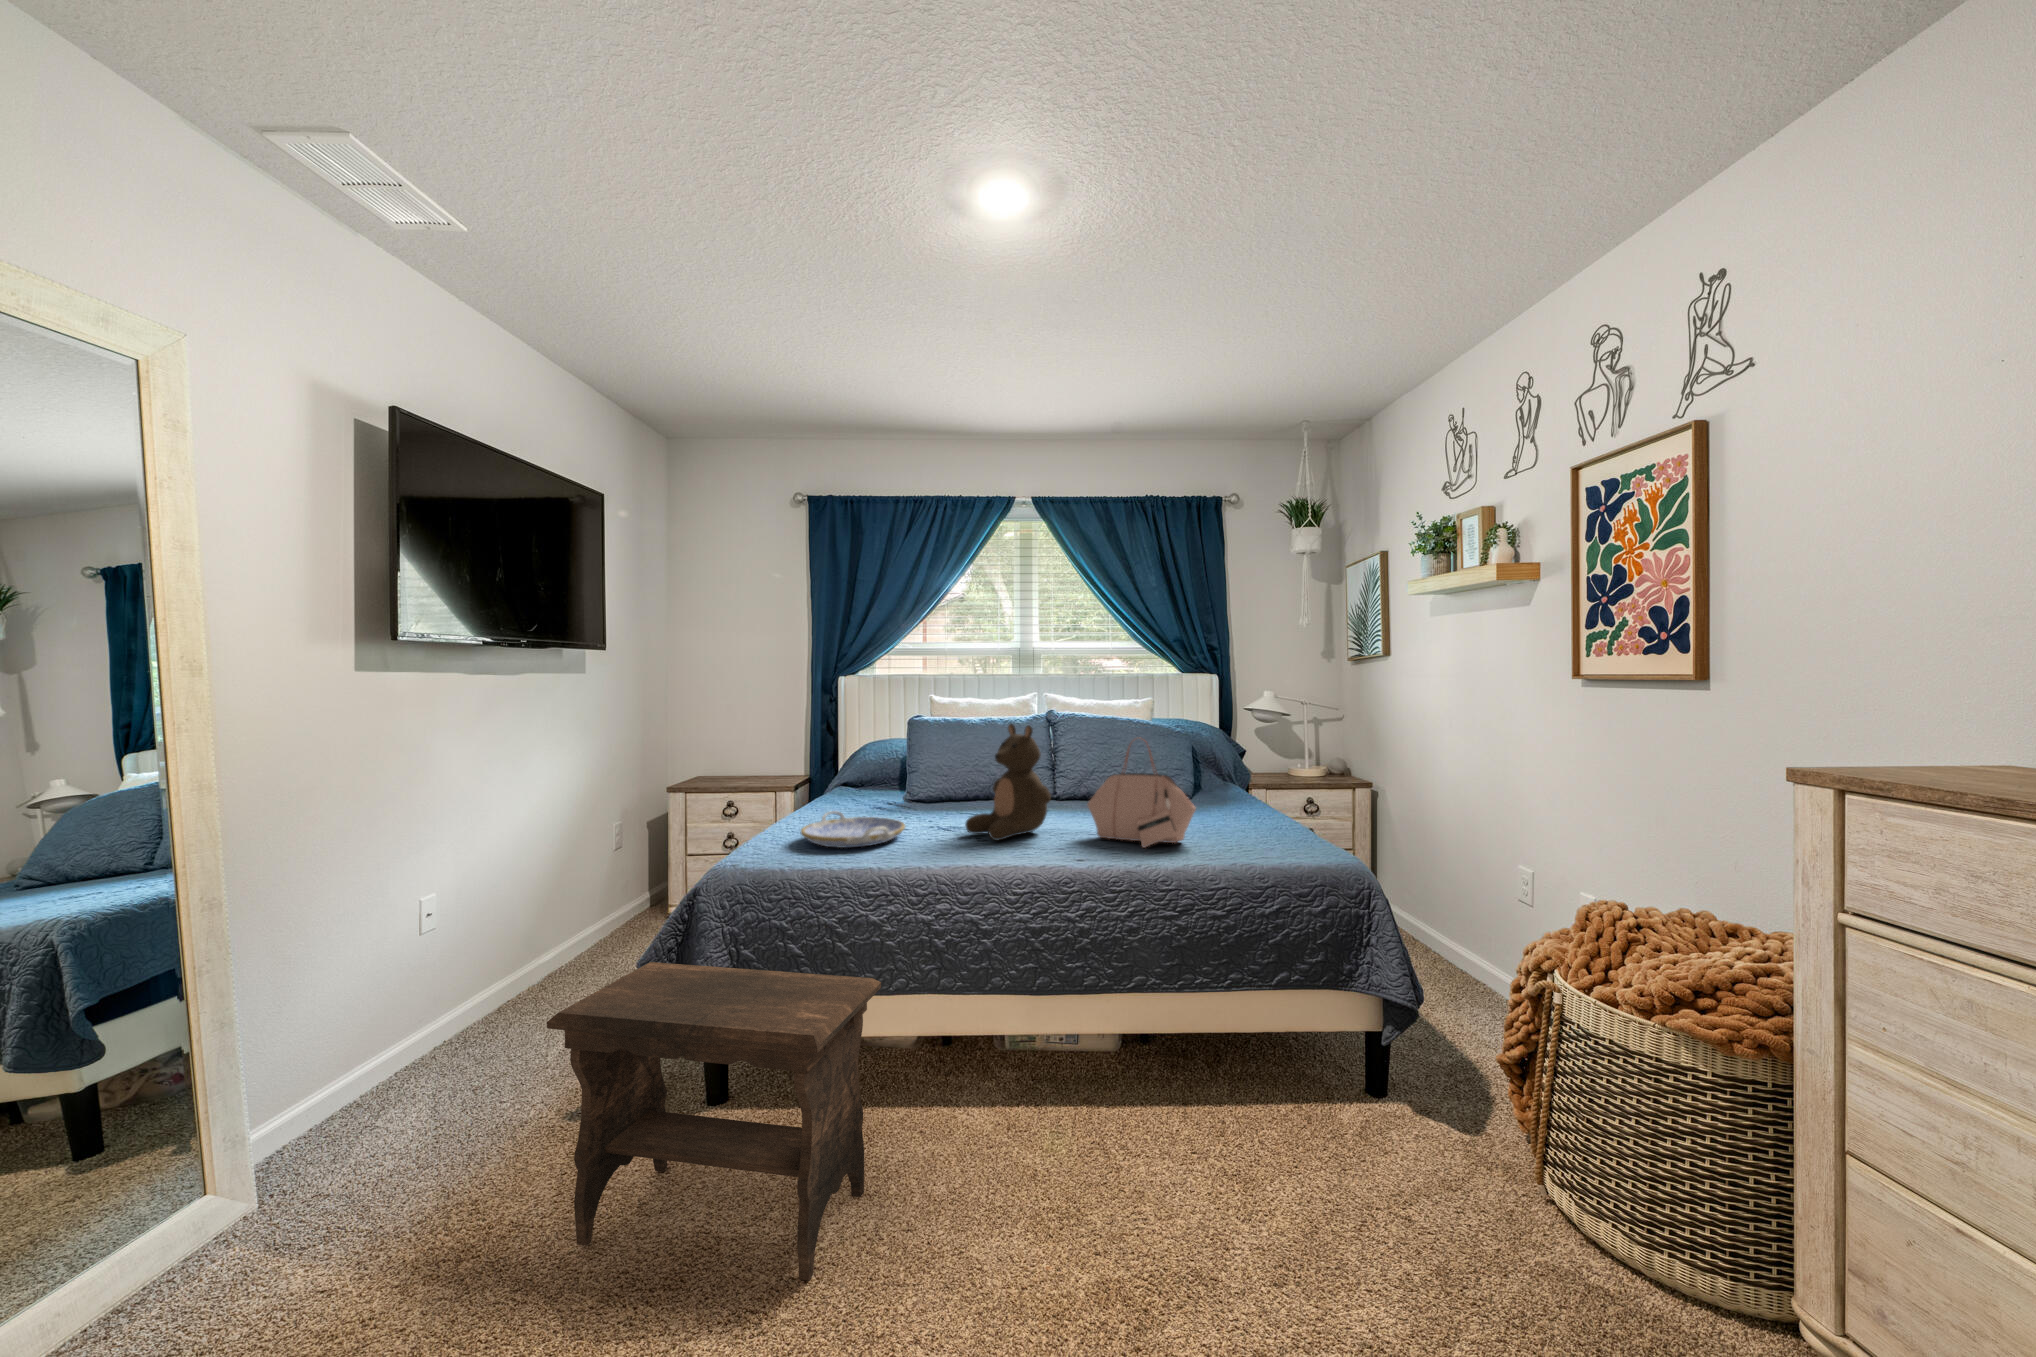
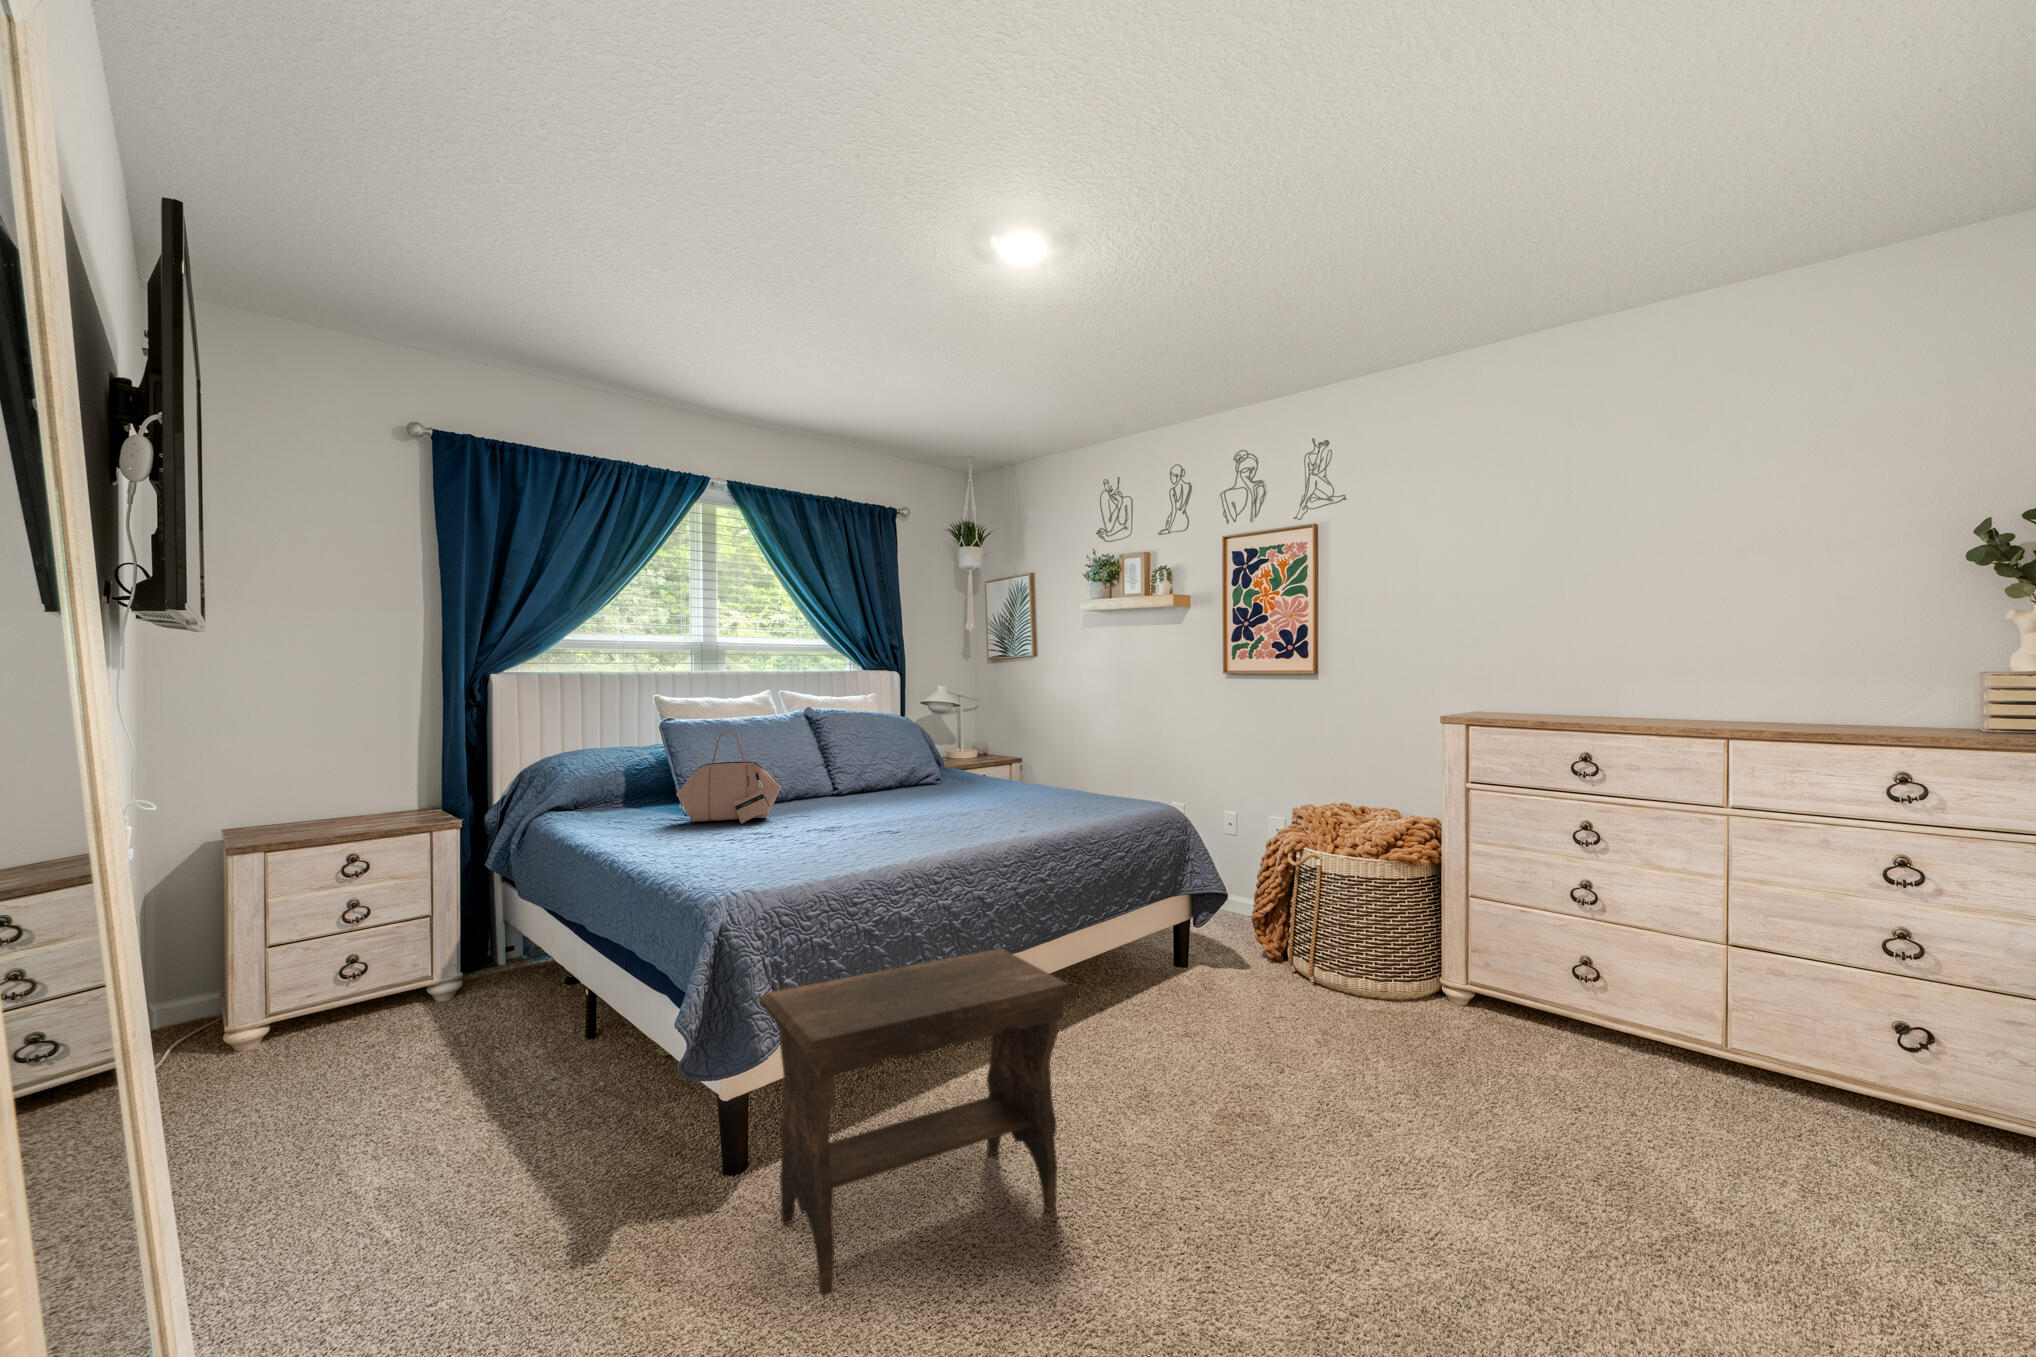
stuffed bear: present [965,724,1051,840] -> none [876,721,960,832]
handbag: present [1087,744,1196,848] -> present [676,731,781,823]
serving tray: present [801,811,905,848] -> none [722,826,840,859]

